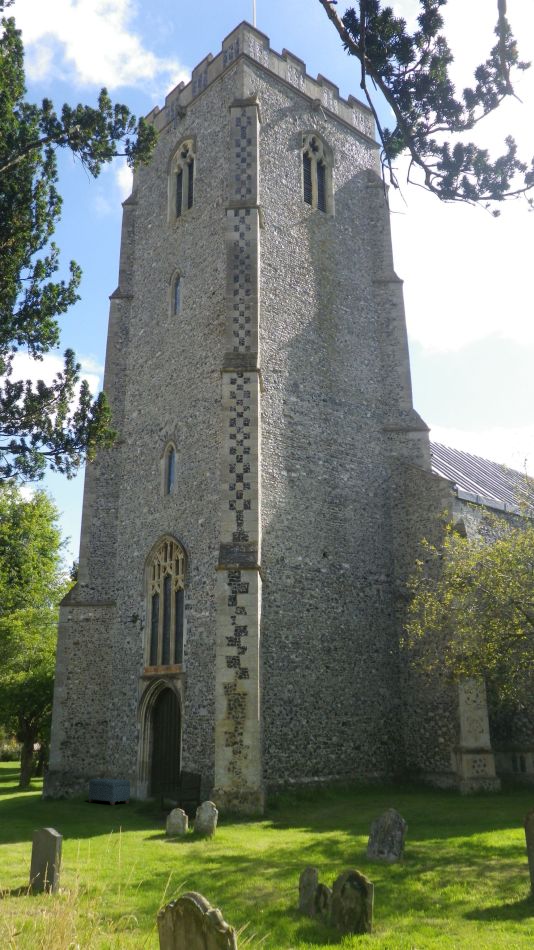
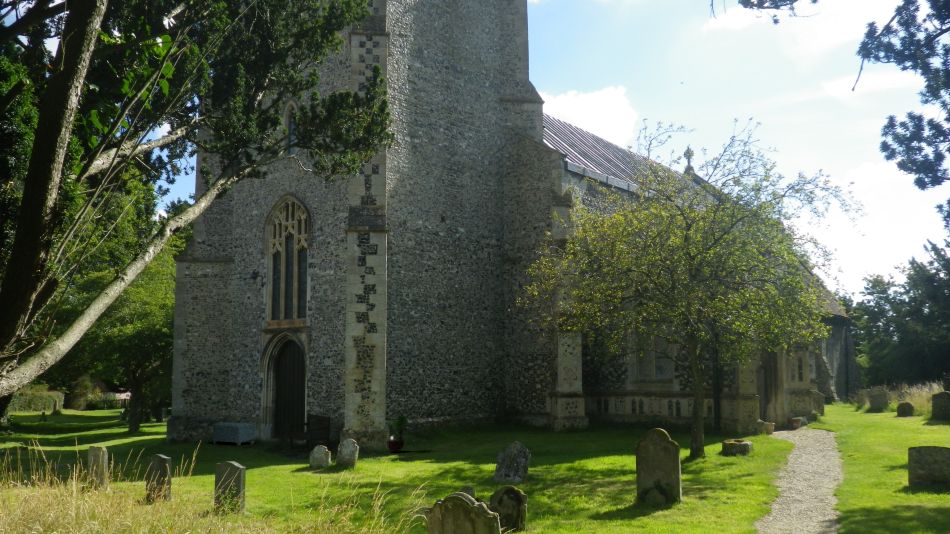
potted tree: none [261,769,286,818] -> present [387,415,407,452]

